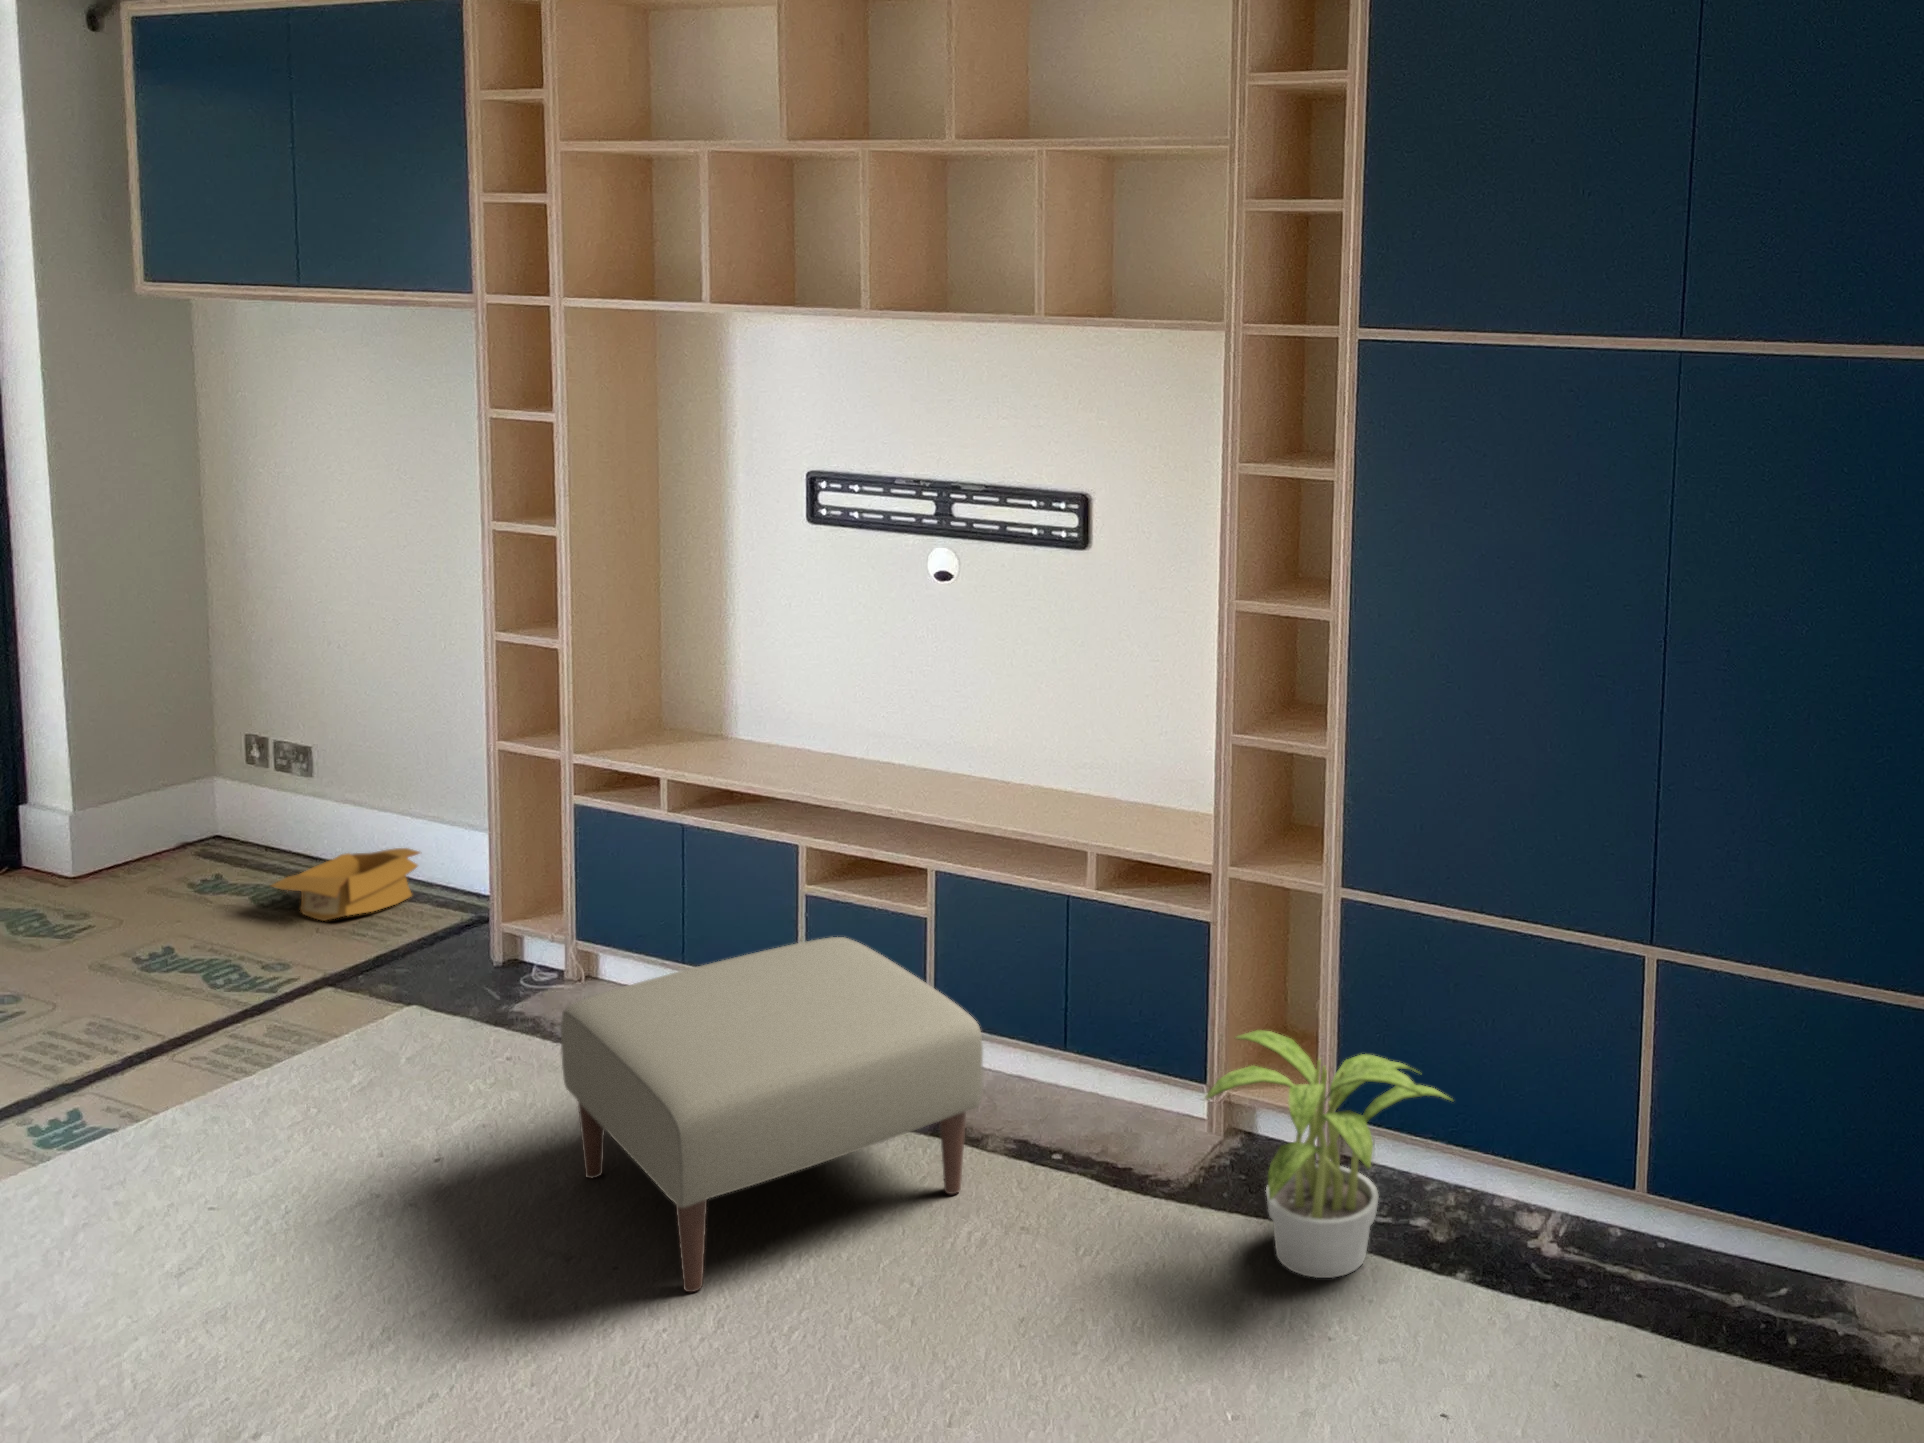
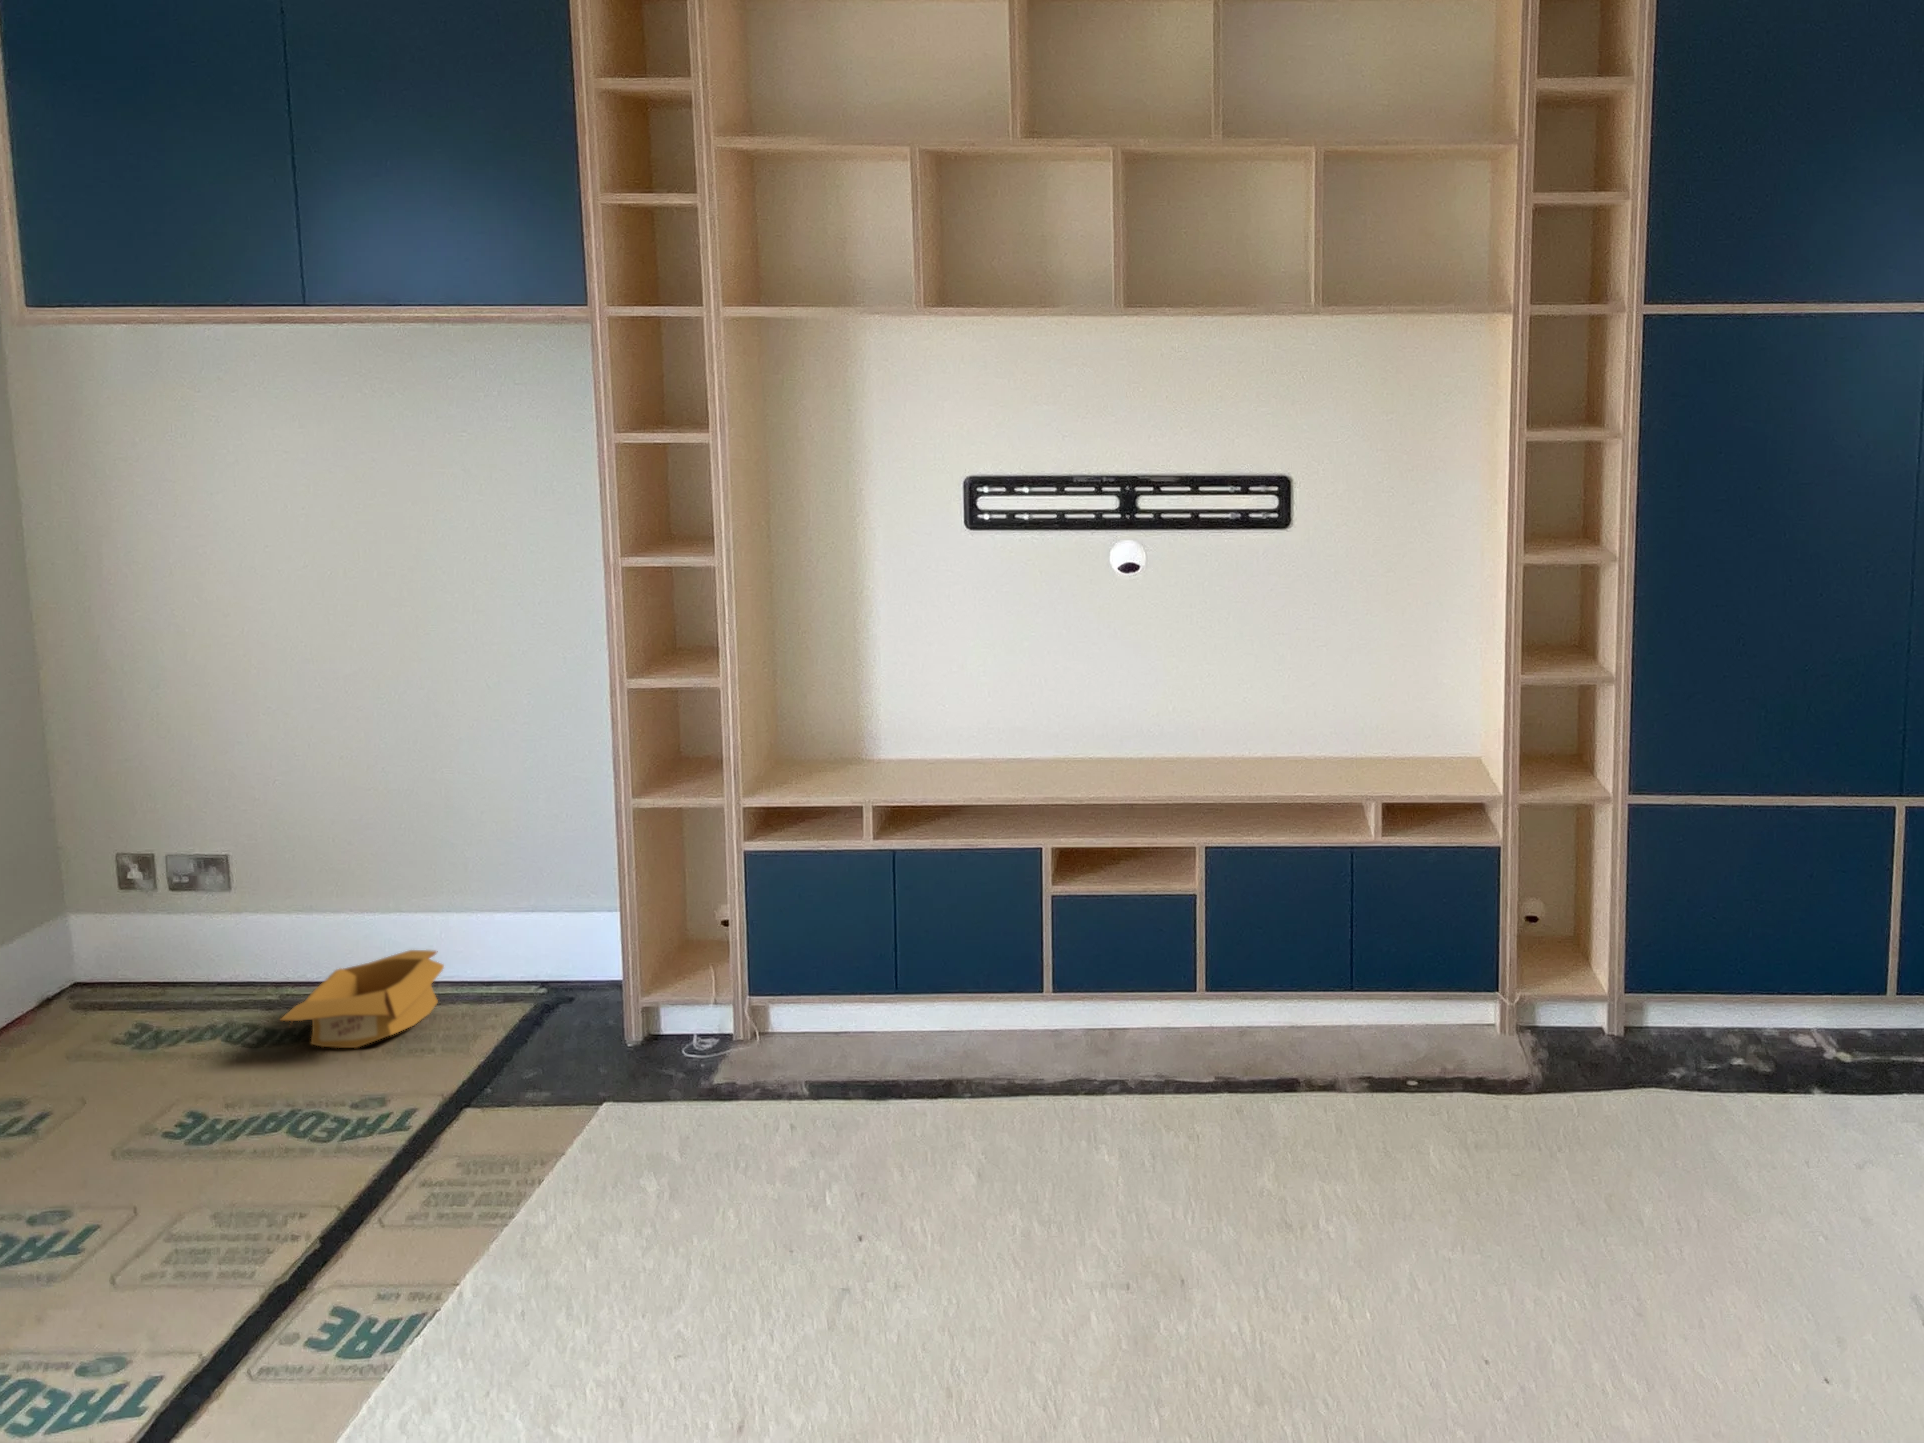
ottoman: present [561,937,983,1292] -> none [989,923,1397,1282]
potted plant: present [1206,1030,1452,1278] -> none [1609,919,1806,1122]

